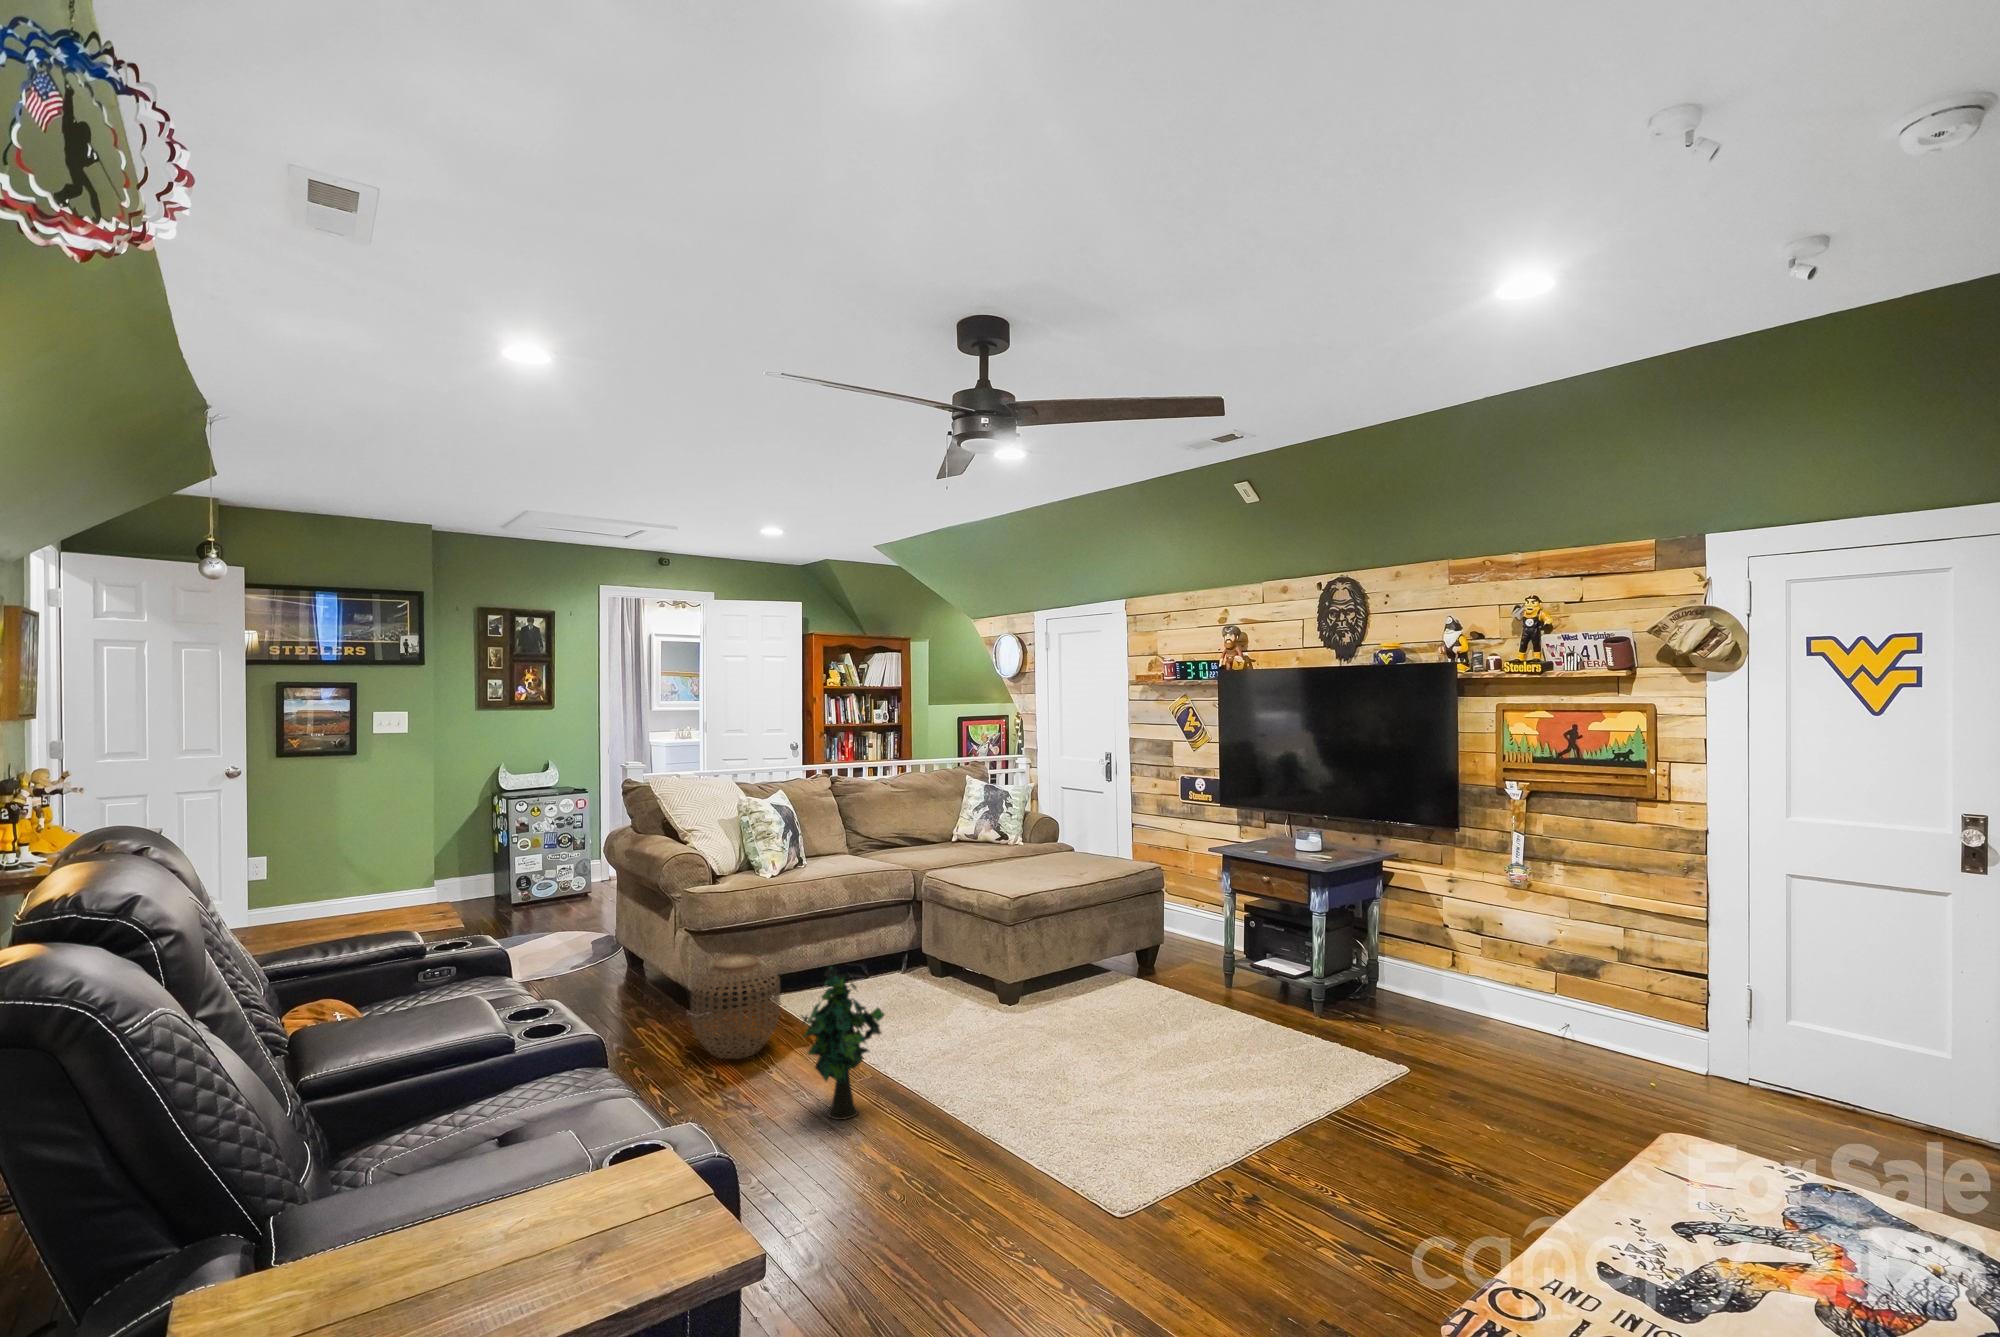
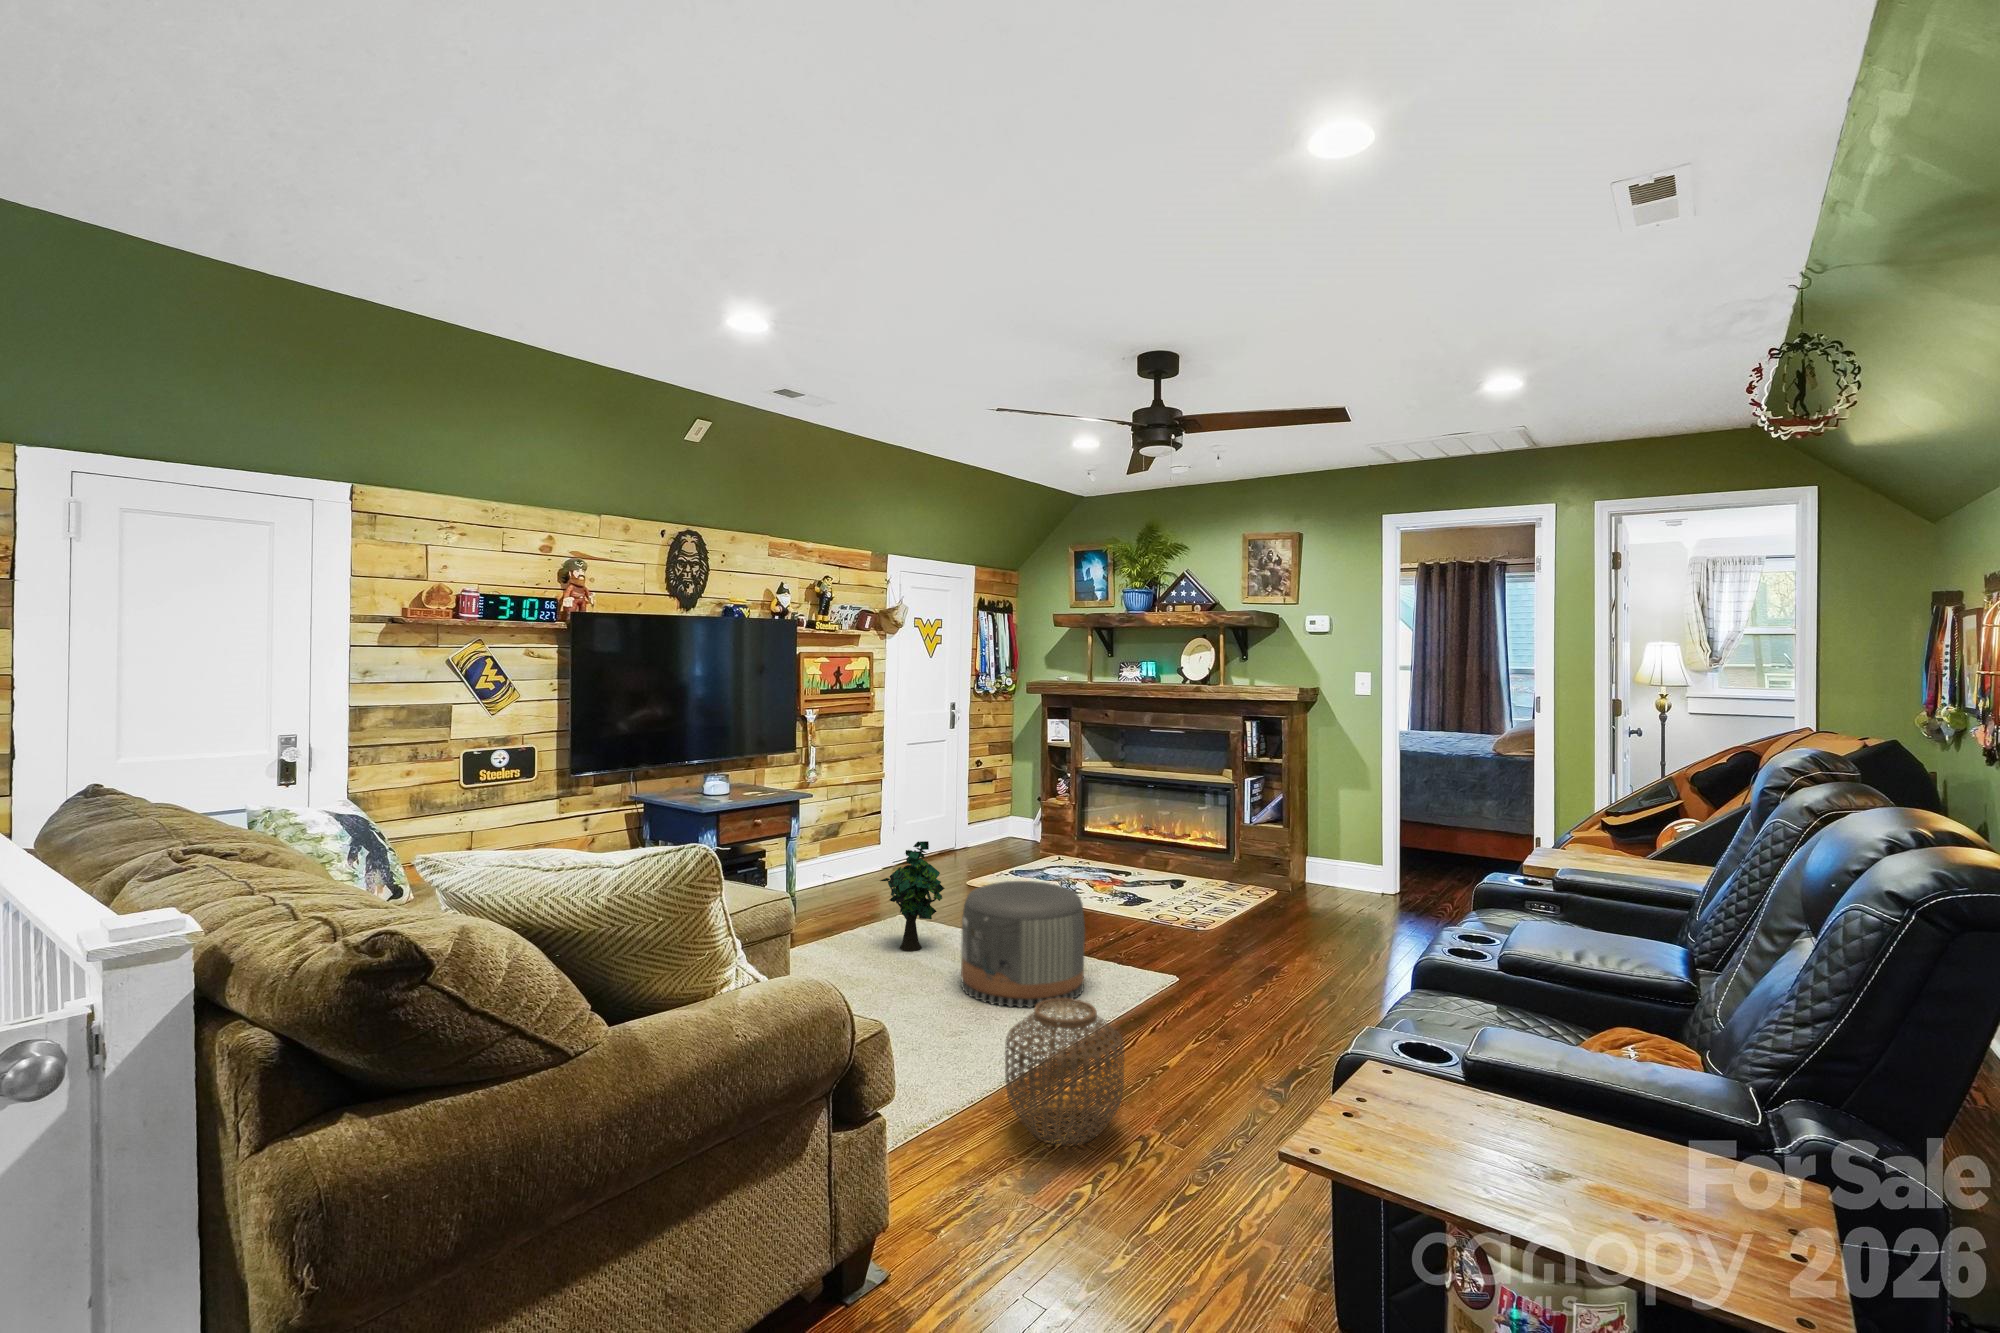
pouf: none [975,958,1115,1111] -> present [961,881,1085,1008]
decorative plant: present [801,967,884,1120] -> present [880,841,945,951]

